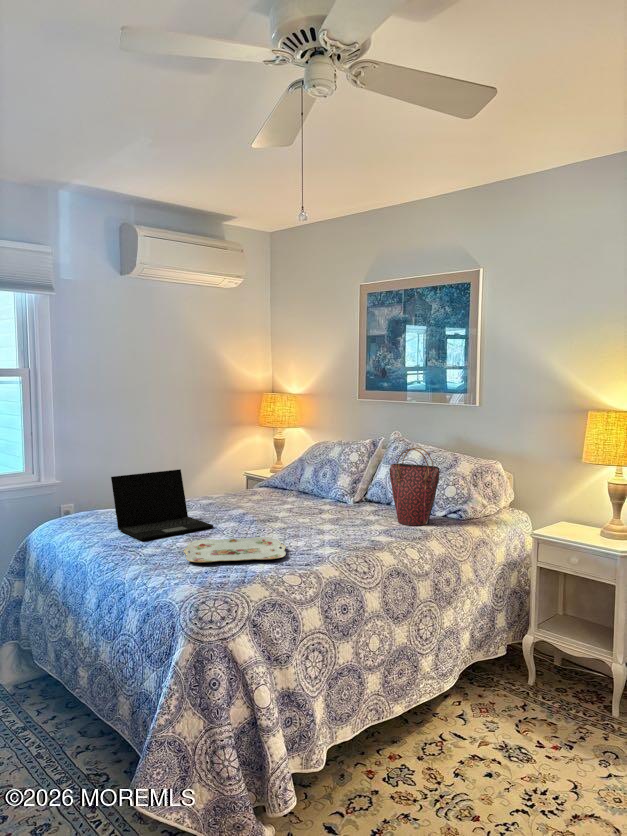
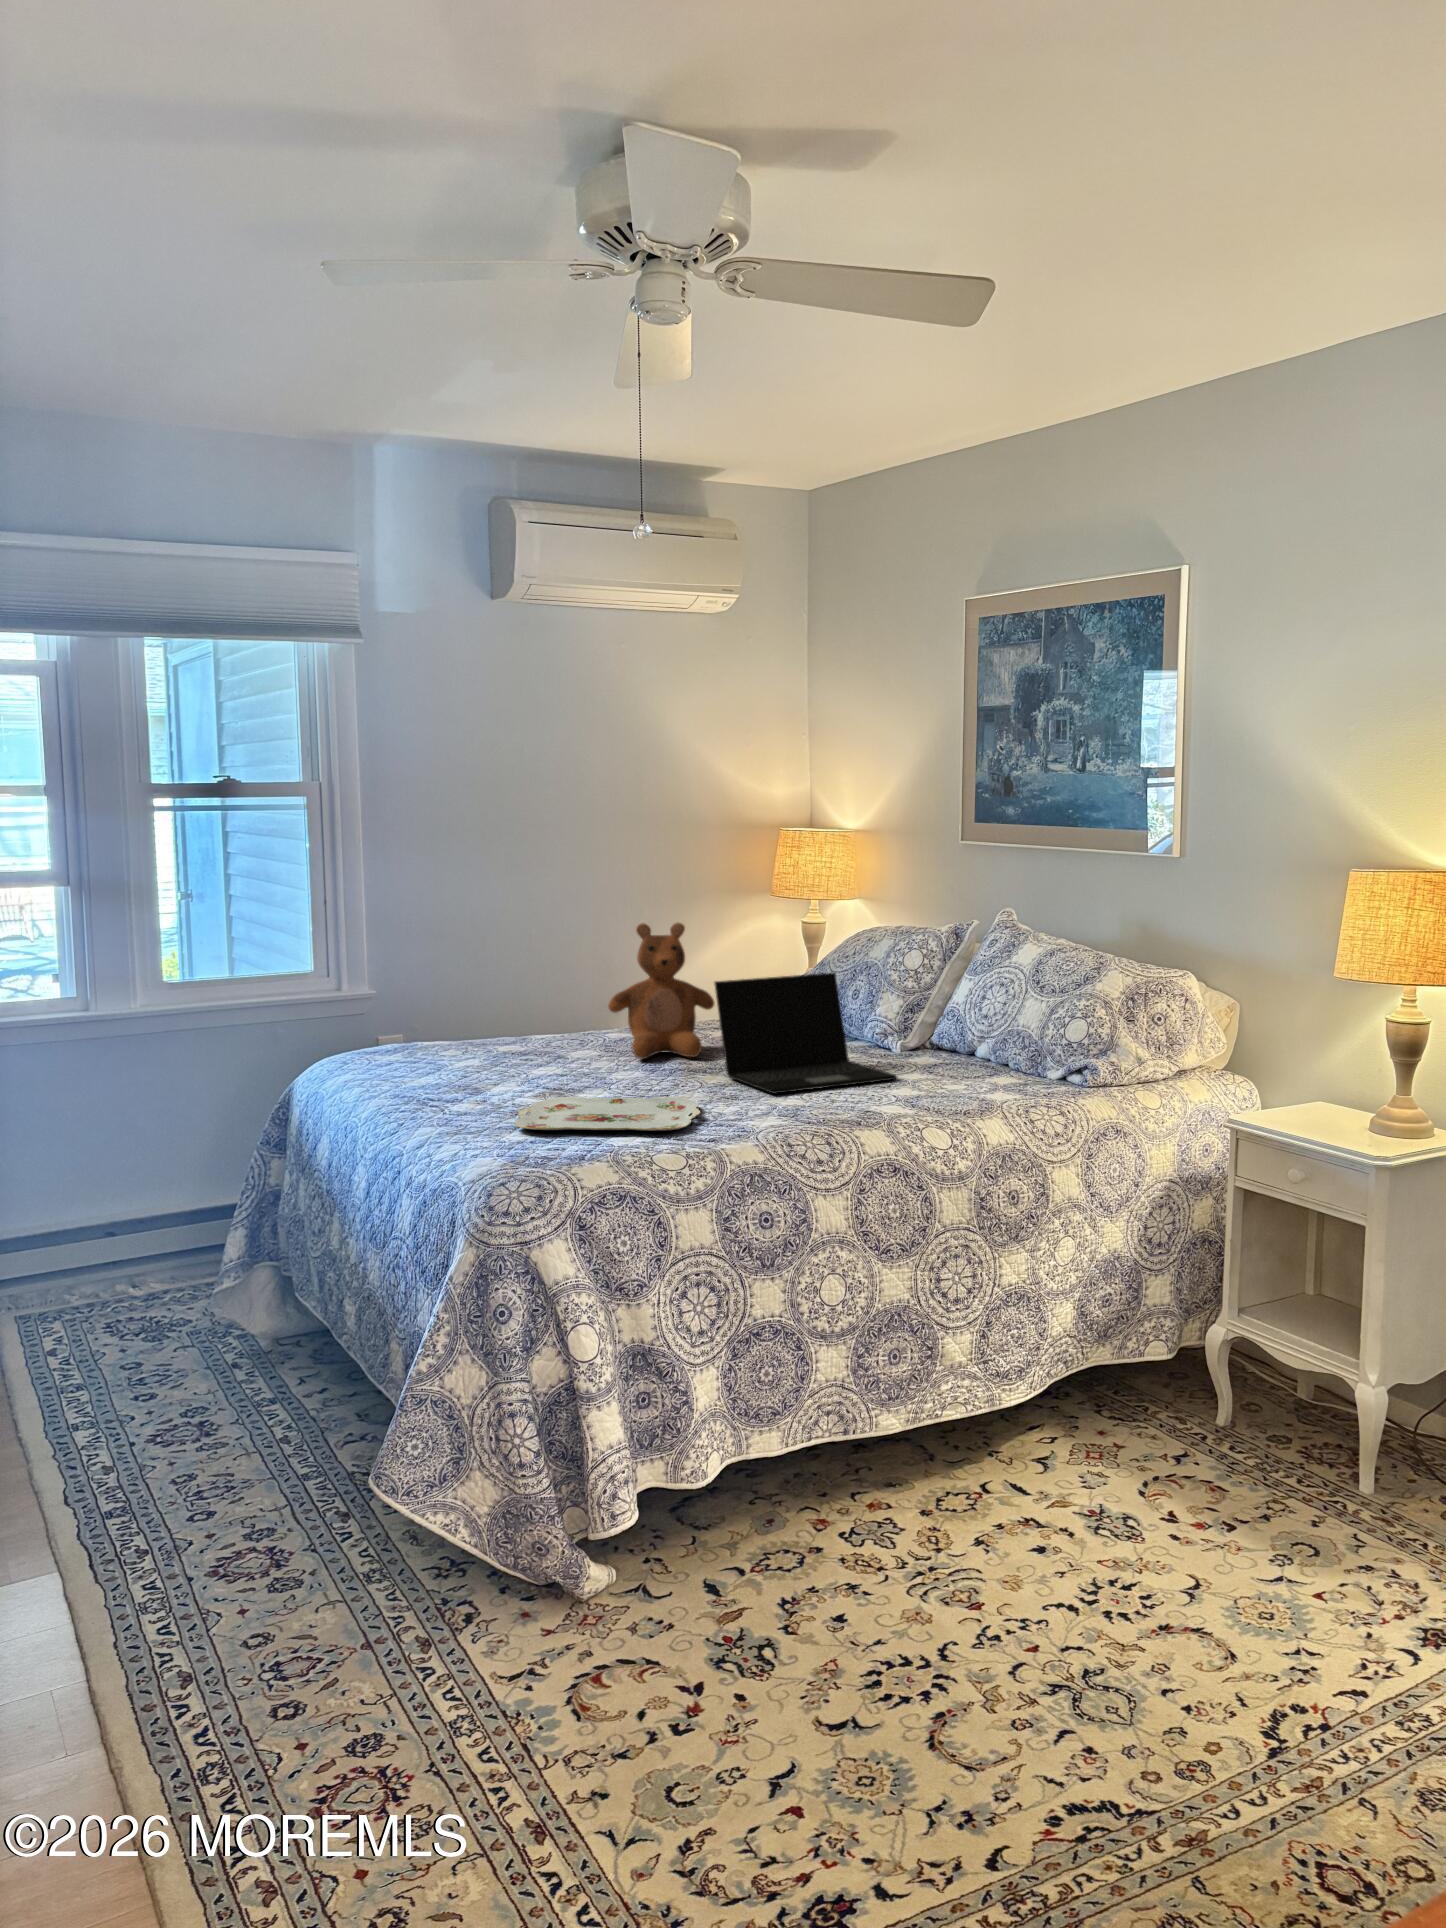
teddy bear: none [203,440,258,513] -> present [608,923,714,1059]
handbag: present [390,447,439,525] -> none [945,938,1034,1091]
laptop: present [111,469,213,540] -> present [715,973,897,1094]

